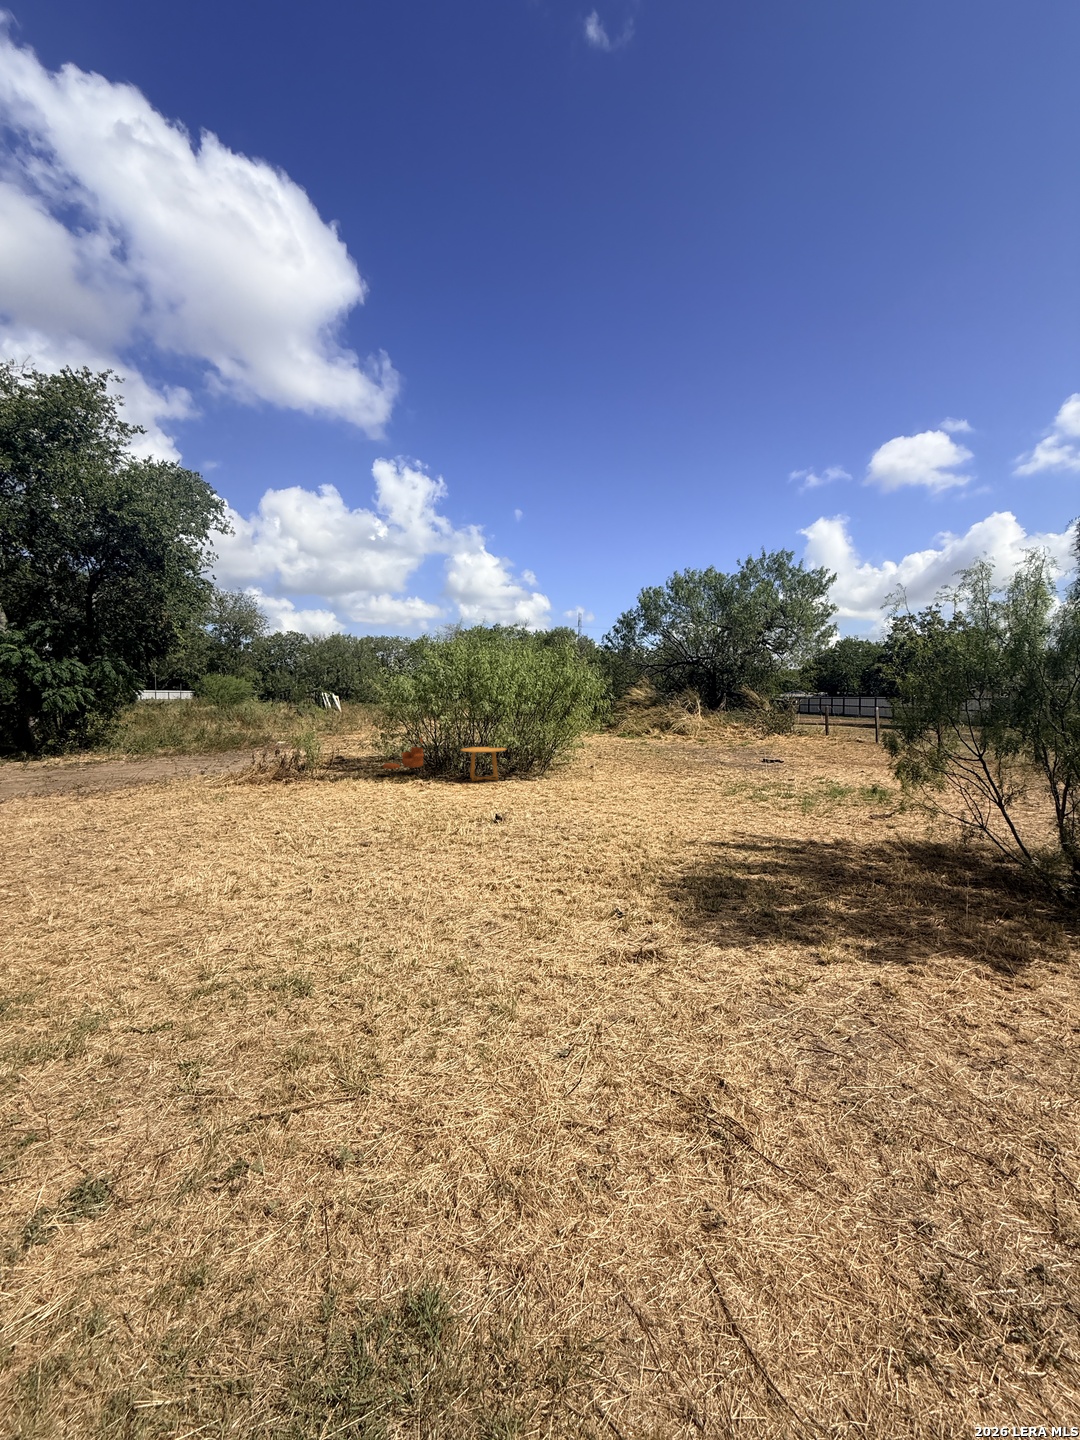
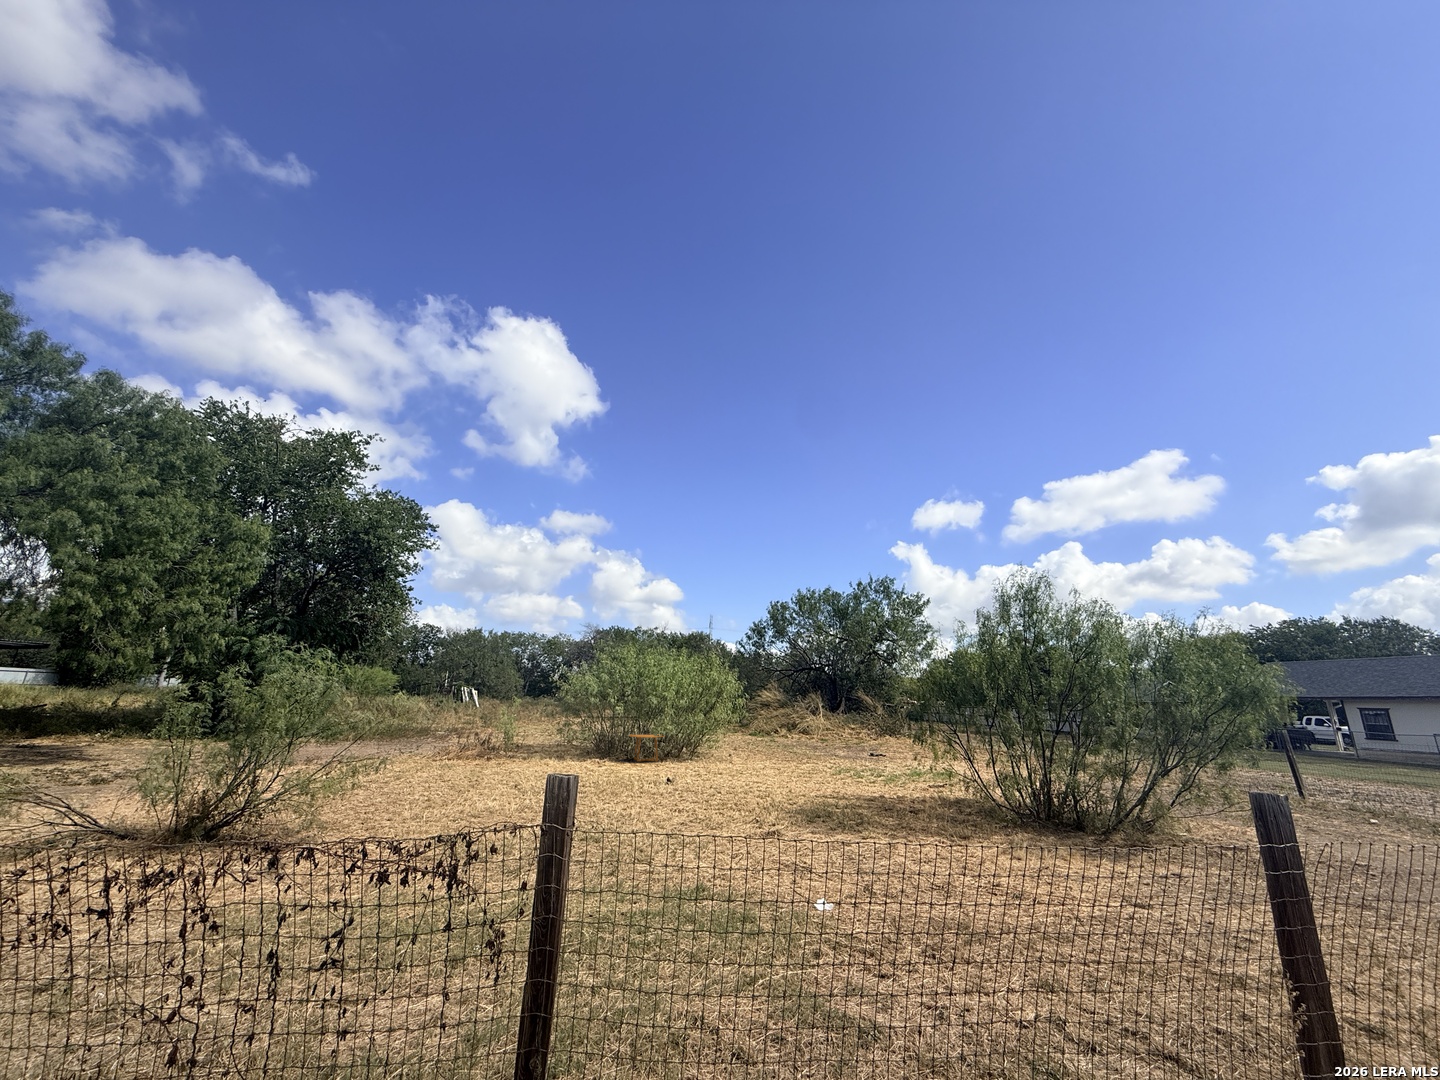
lounge chair: present [383,738,424,777] -> none [560,725,596,758]

